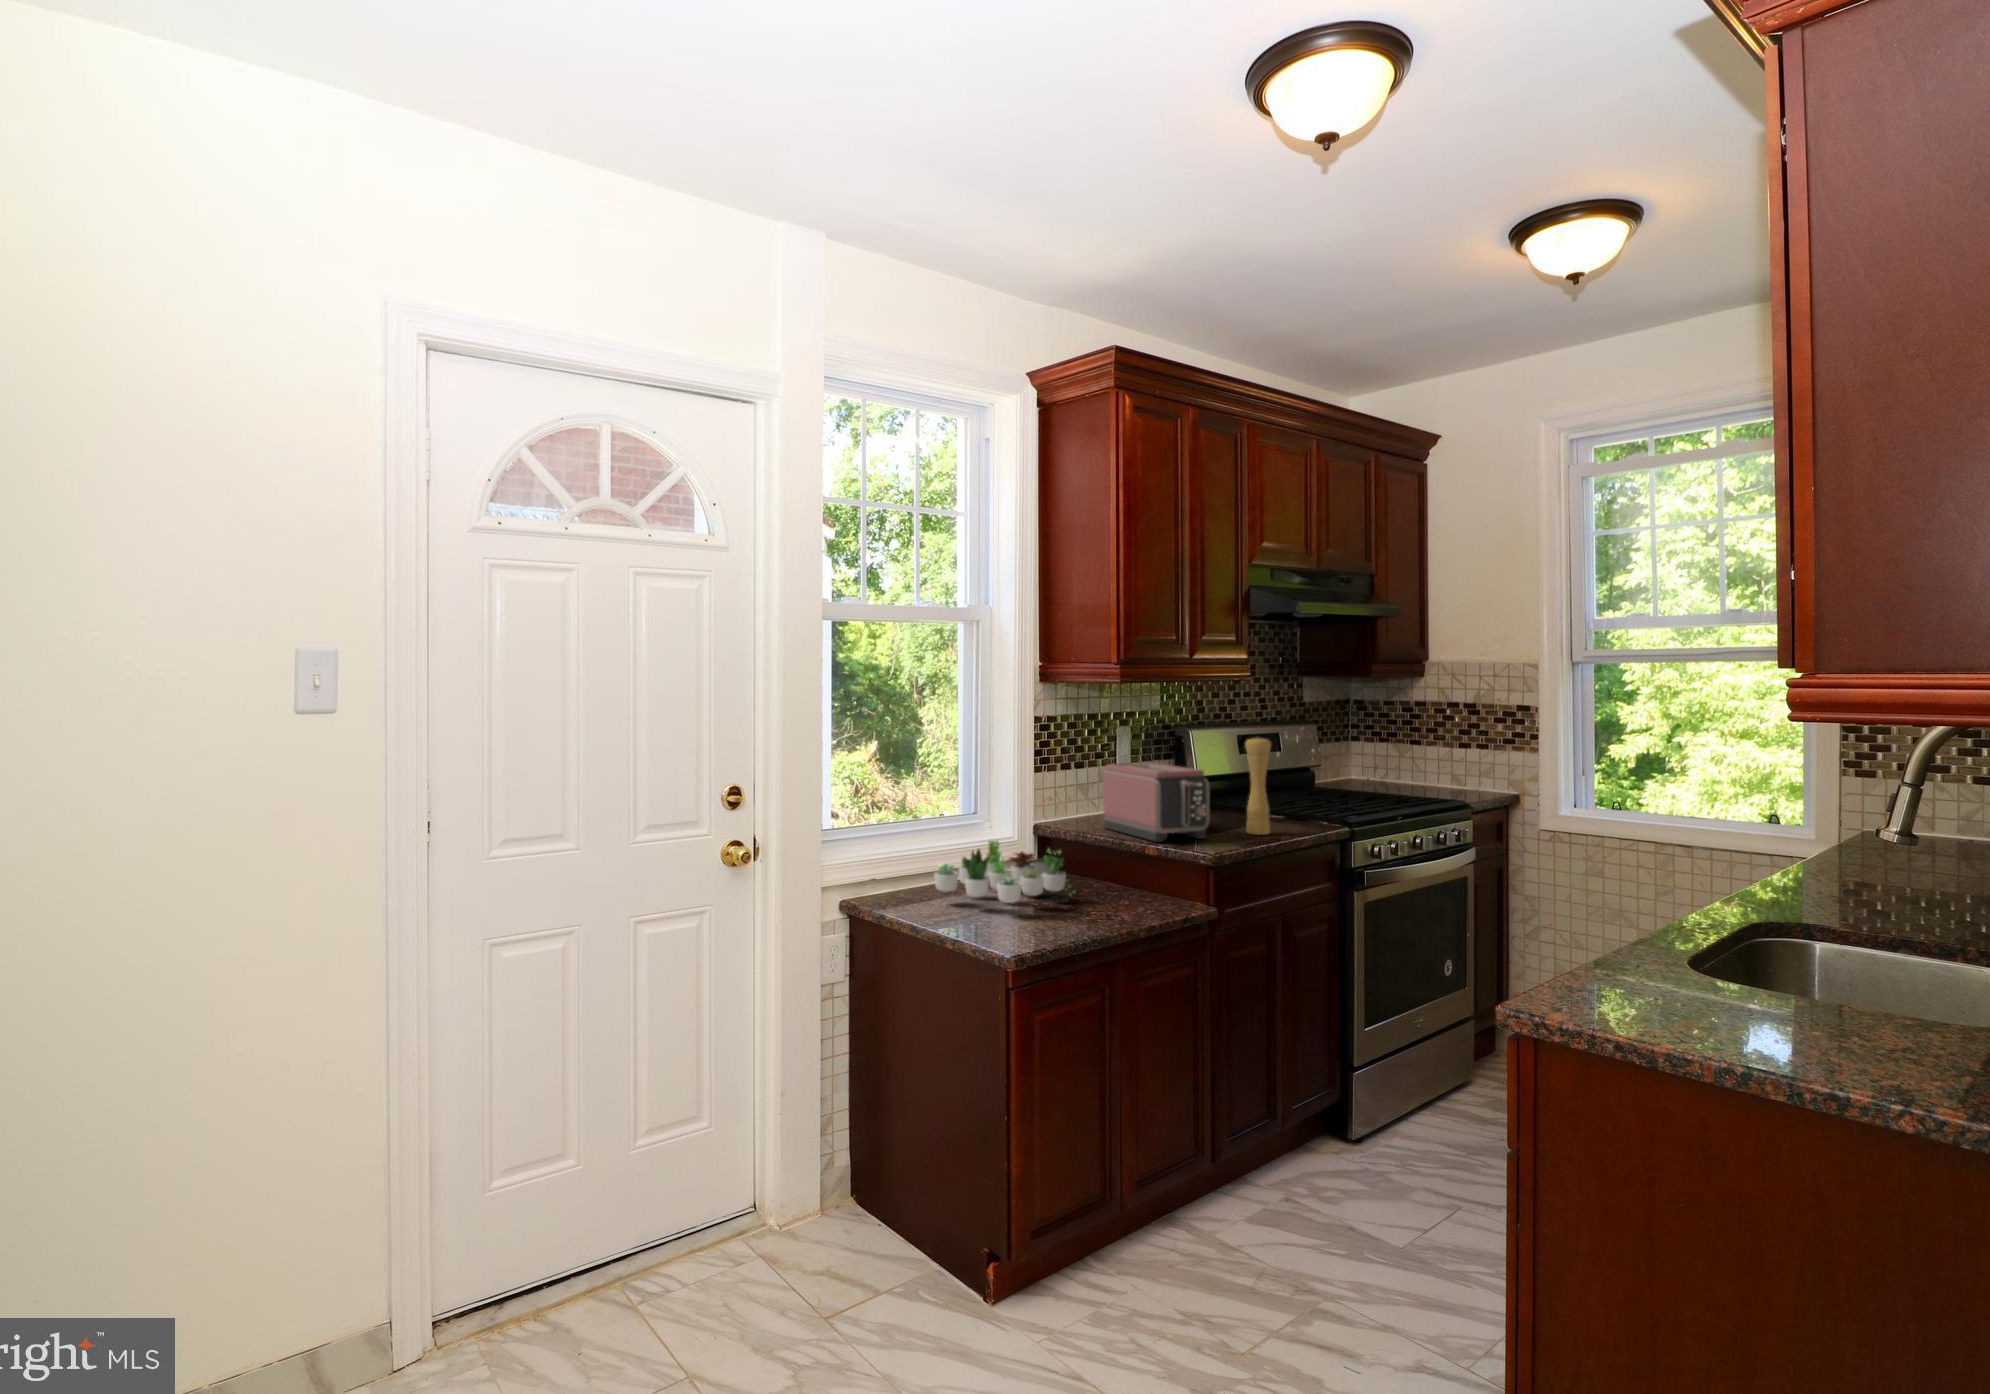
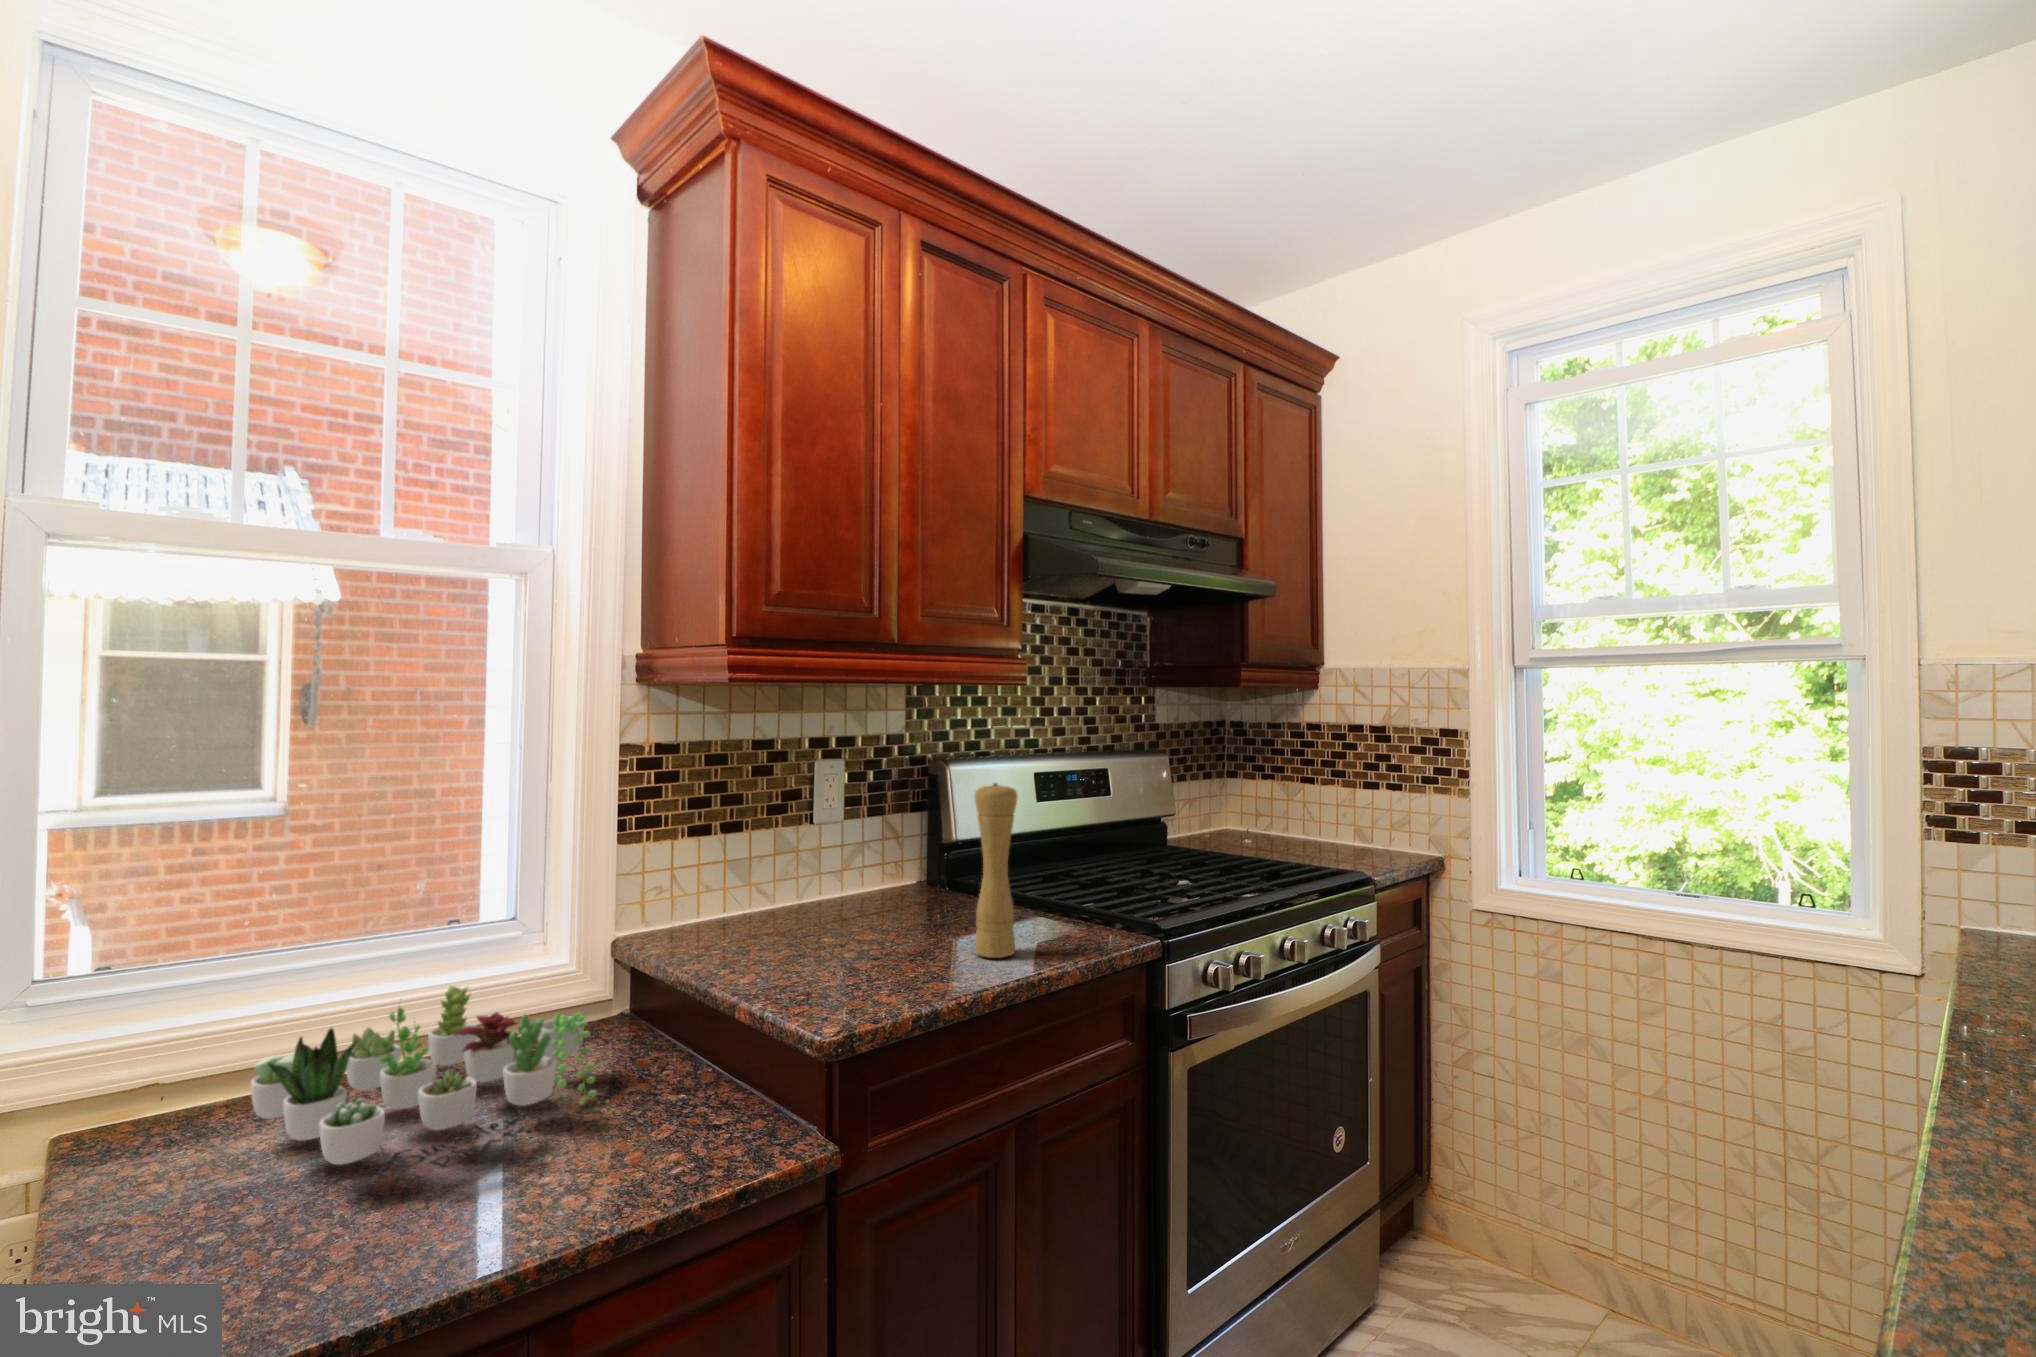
toaster: present [1103,763,1210,842] -> none [738,825,893,984]

